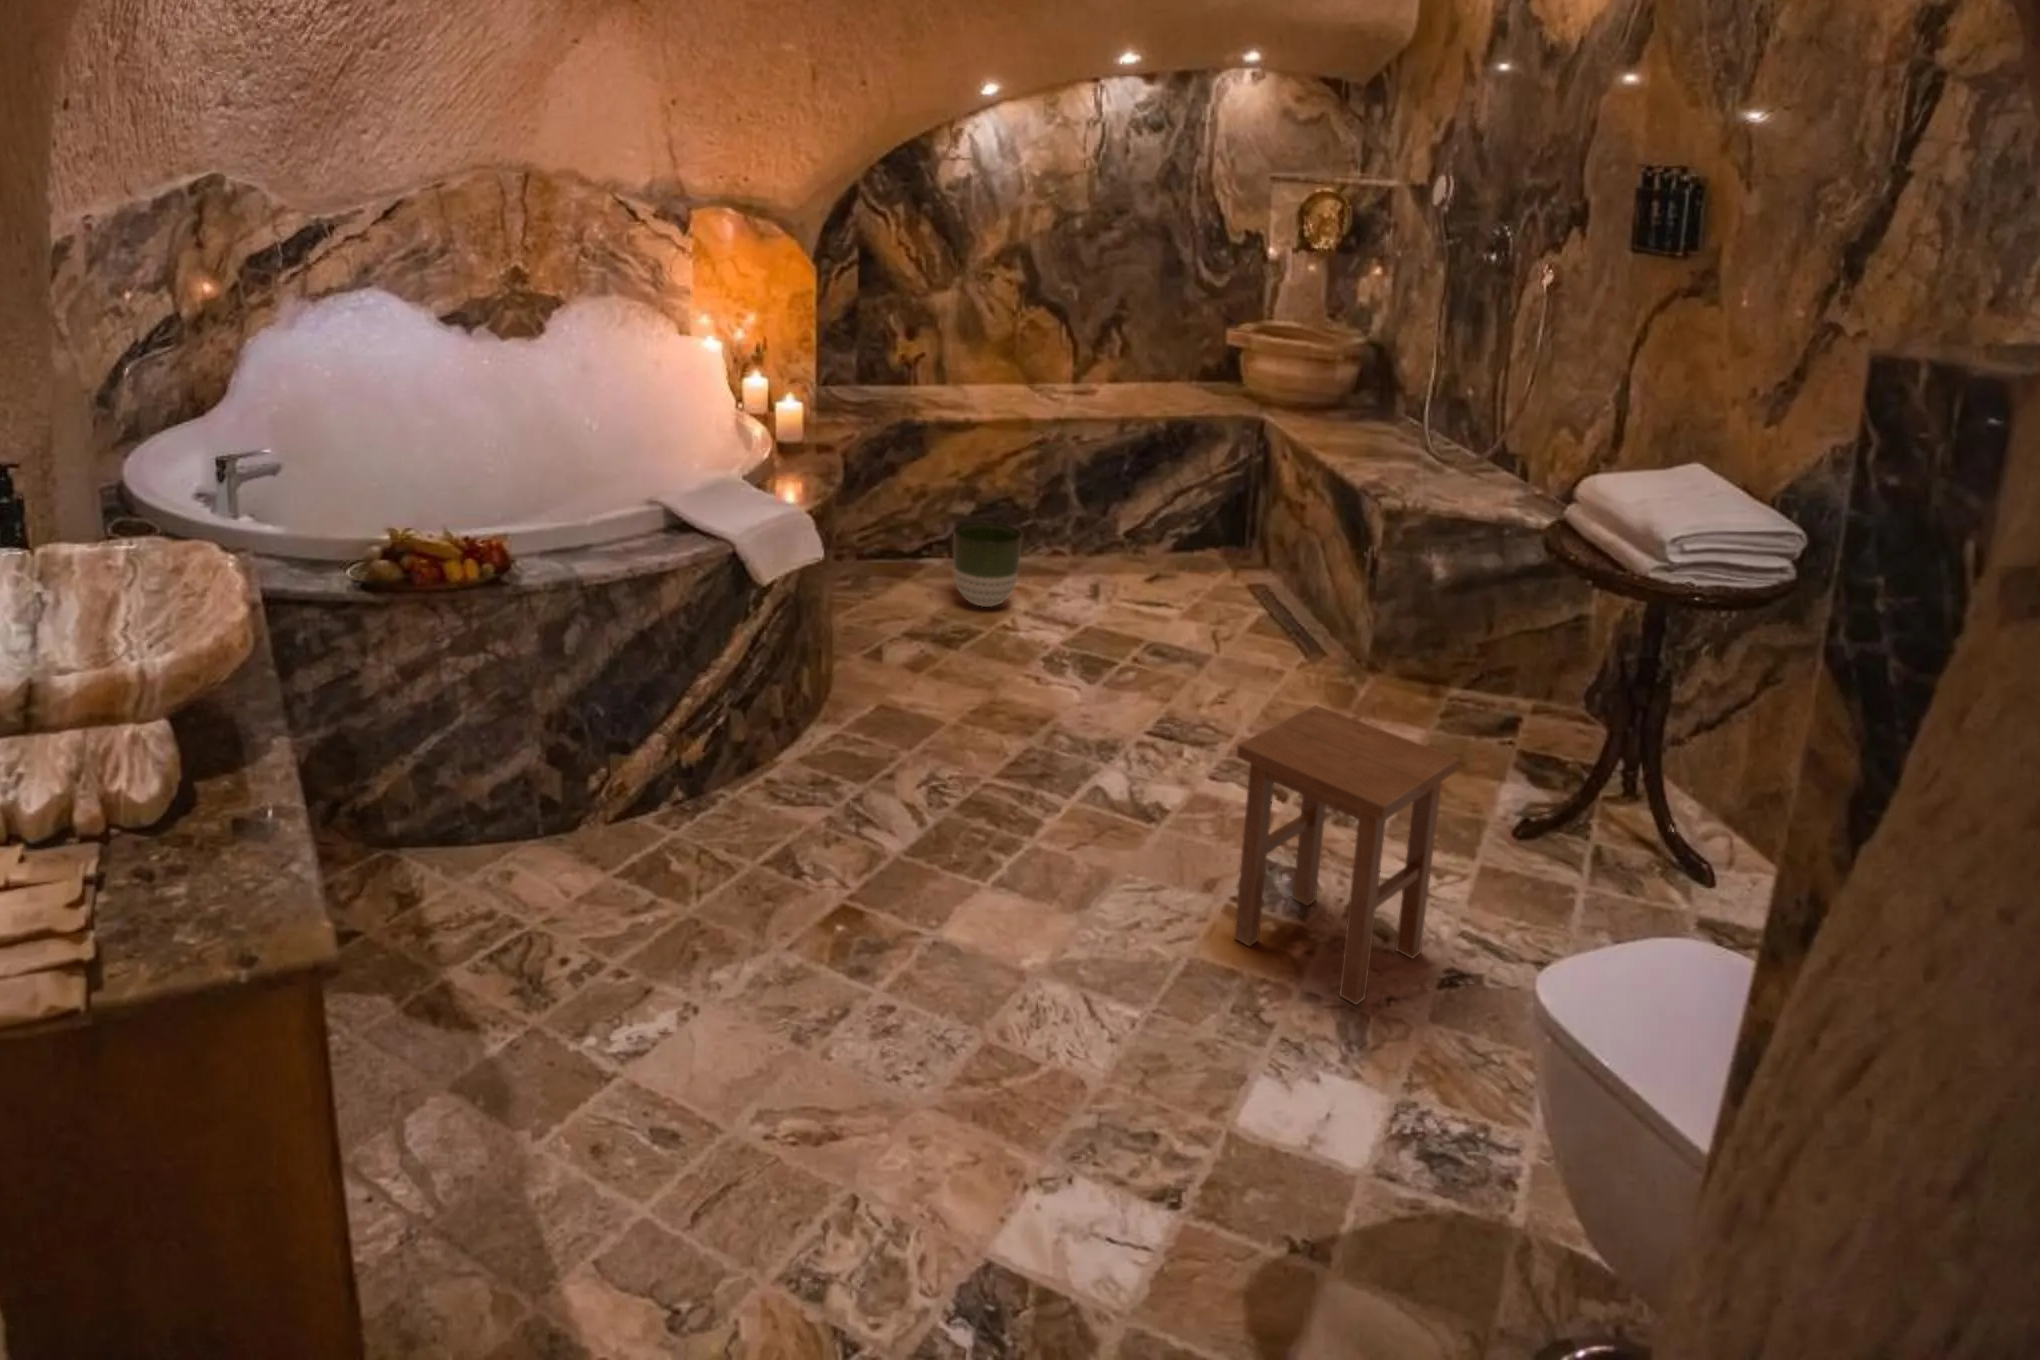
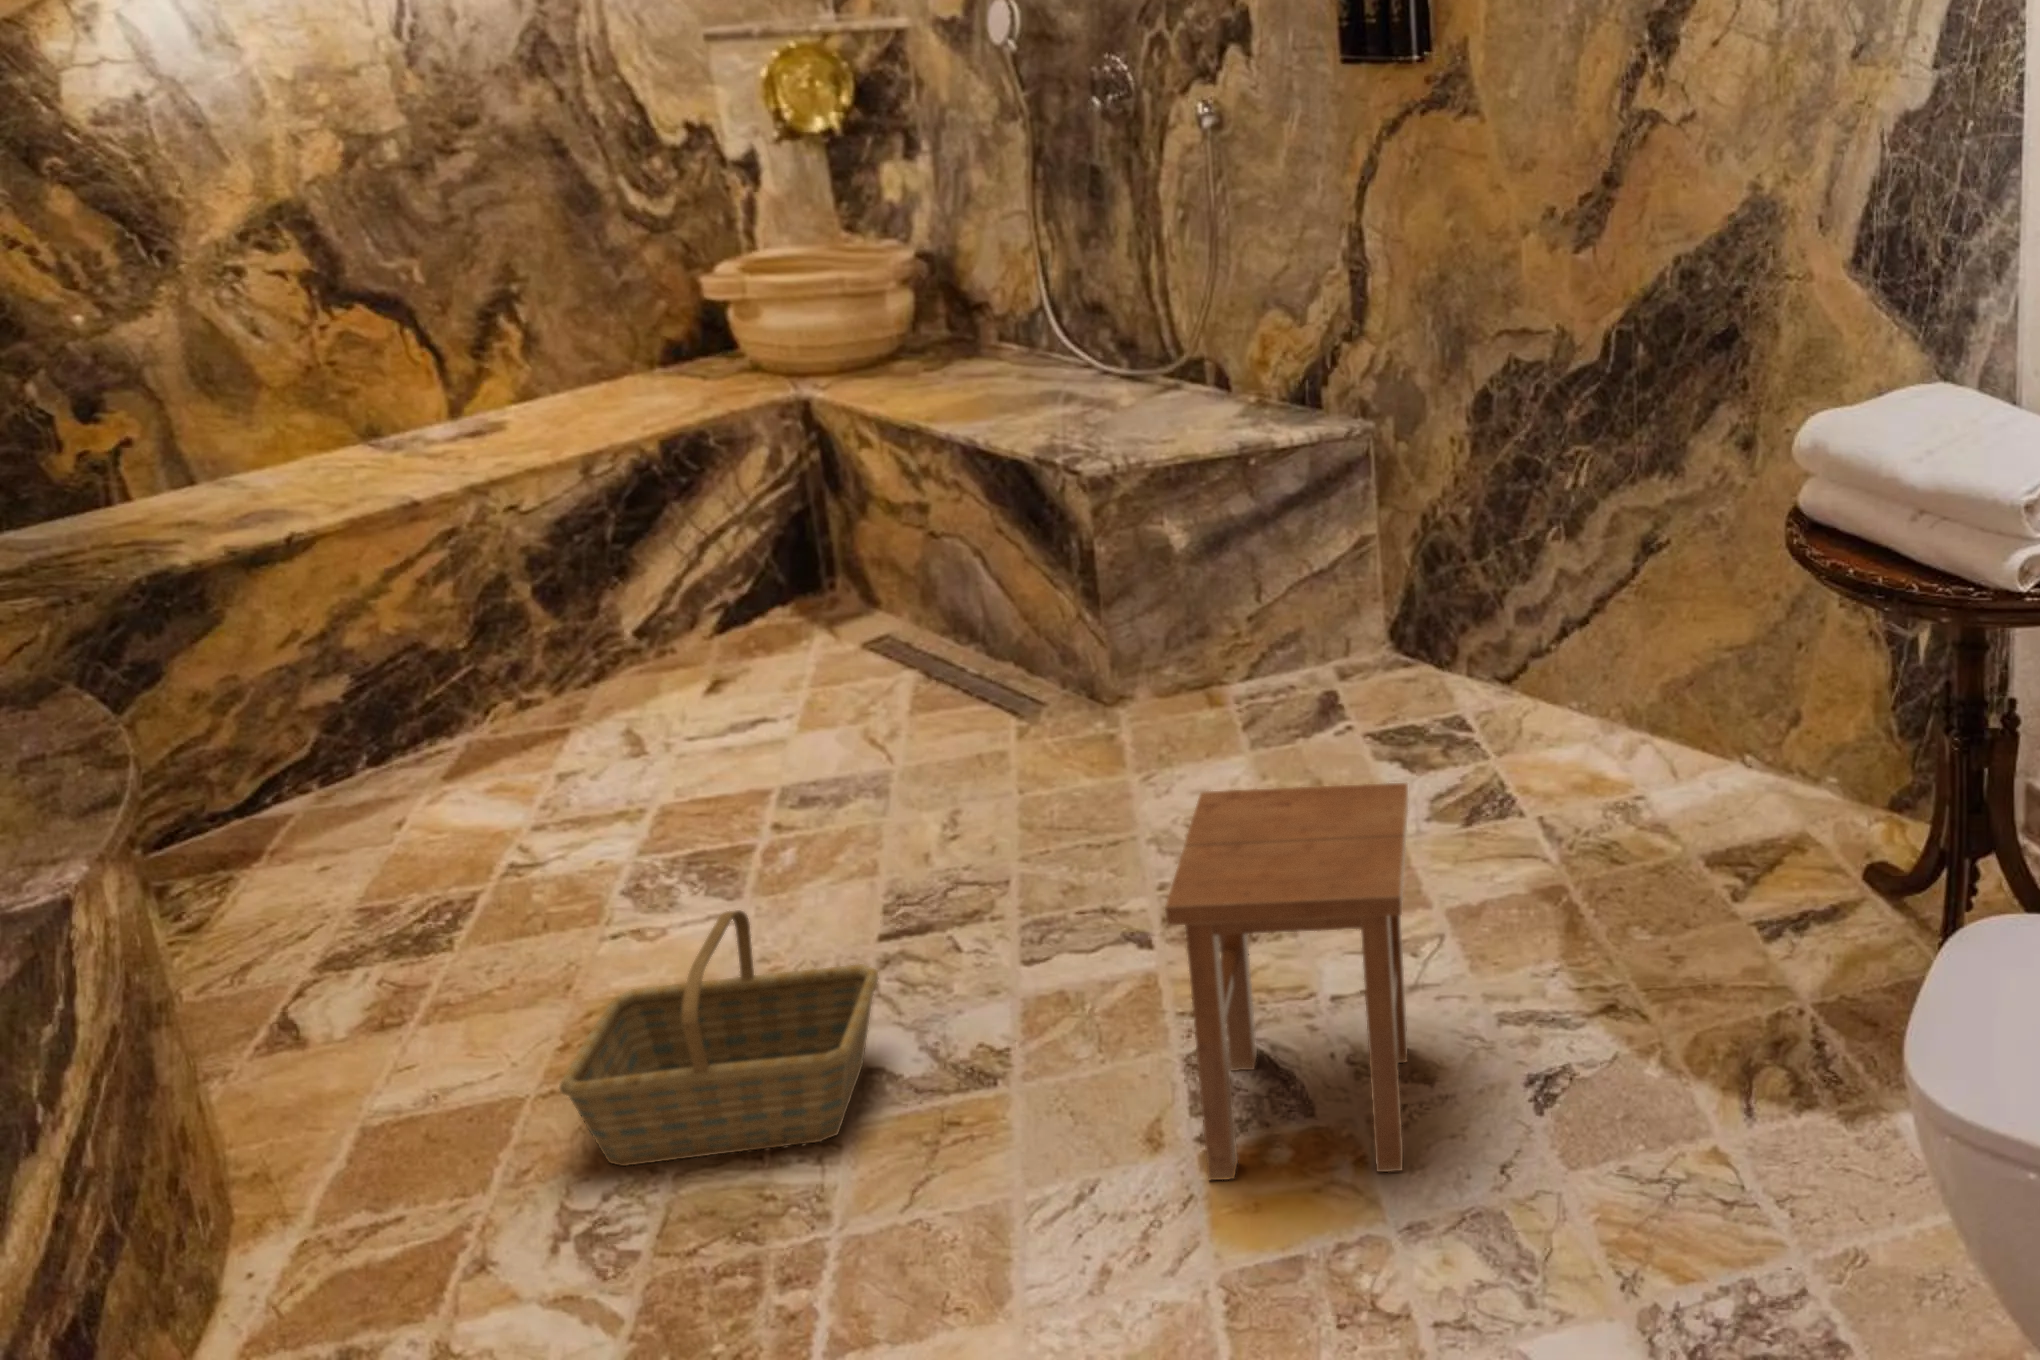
planter: present [953,522,1022,607] -> none [354,697,509,858]
basket: none [949,663,1117,809] -> present [559,910,878,1166]

